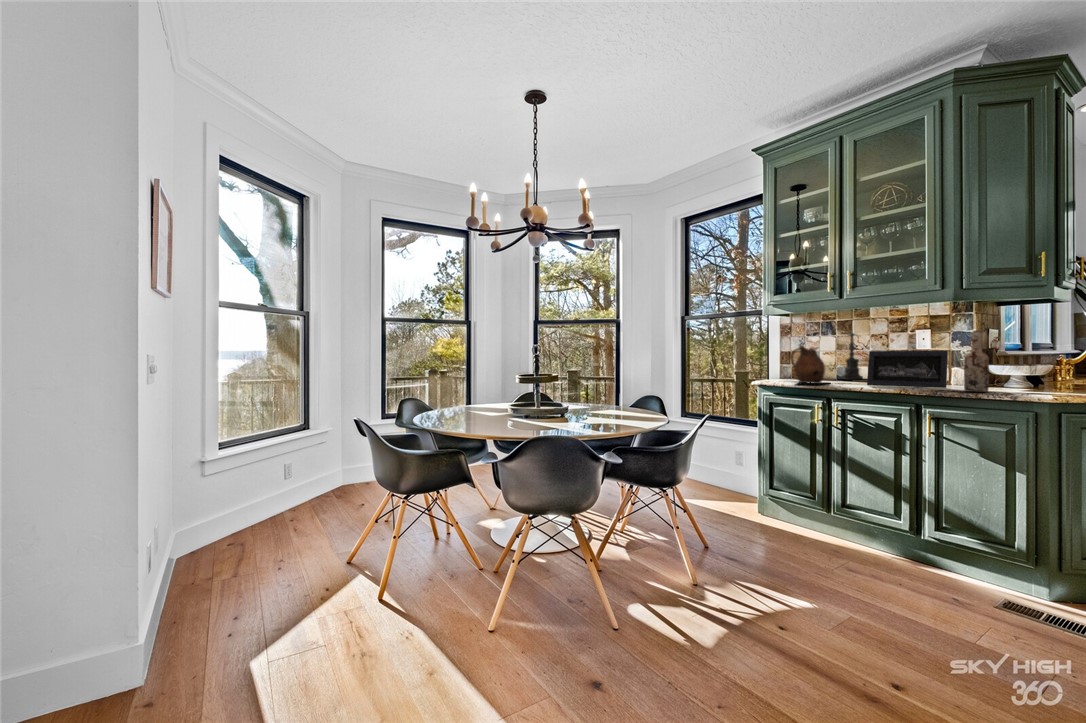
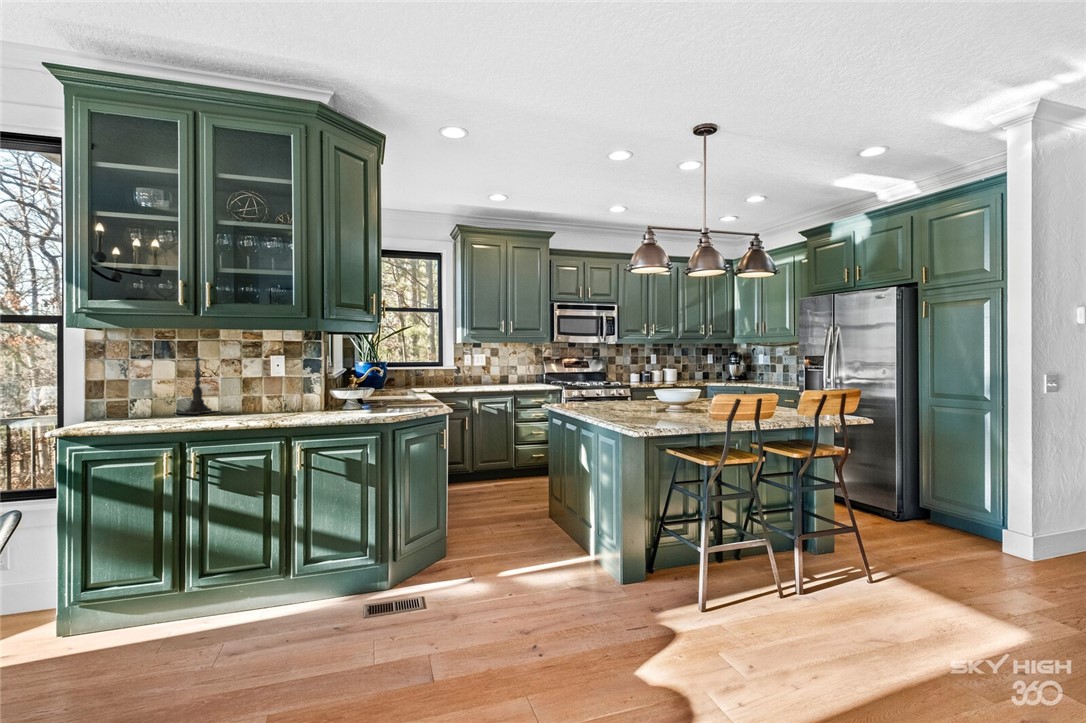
wine bottle: present [964,330,989,392] -> none [329,360,348,419]
ceramic pitcher: present [790,345,825,384] -> none [121,373,181,427]
picture frame: present [867,351,948,388] -> none [230,379,310,421]

